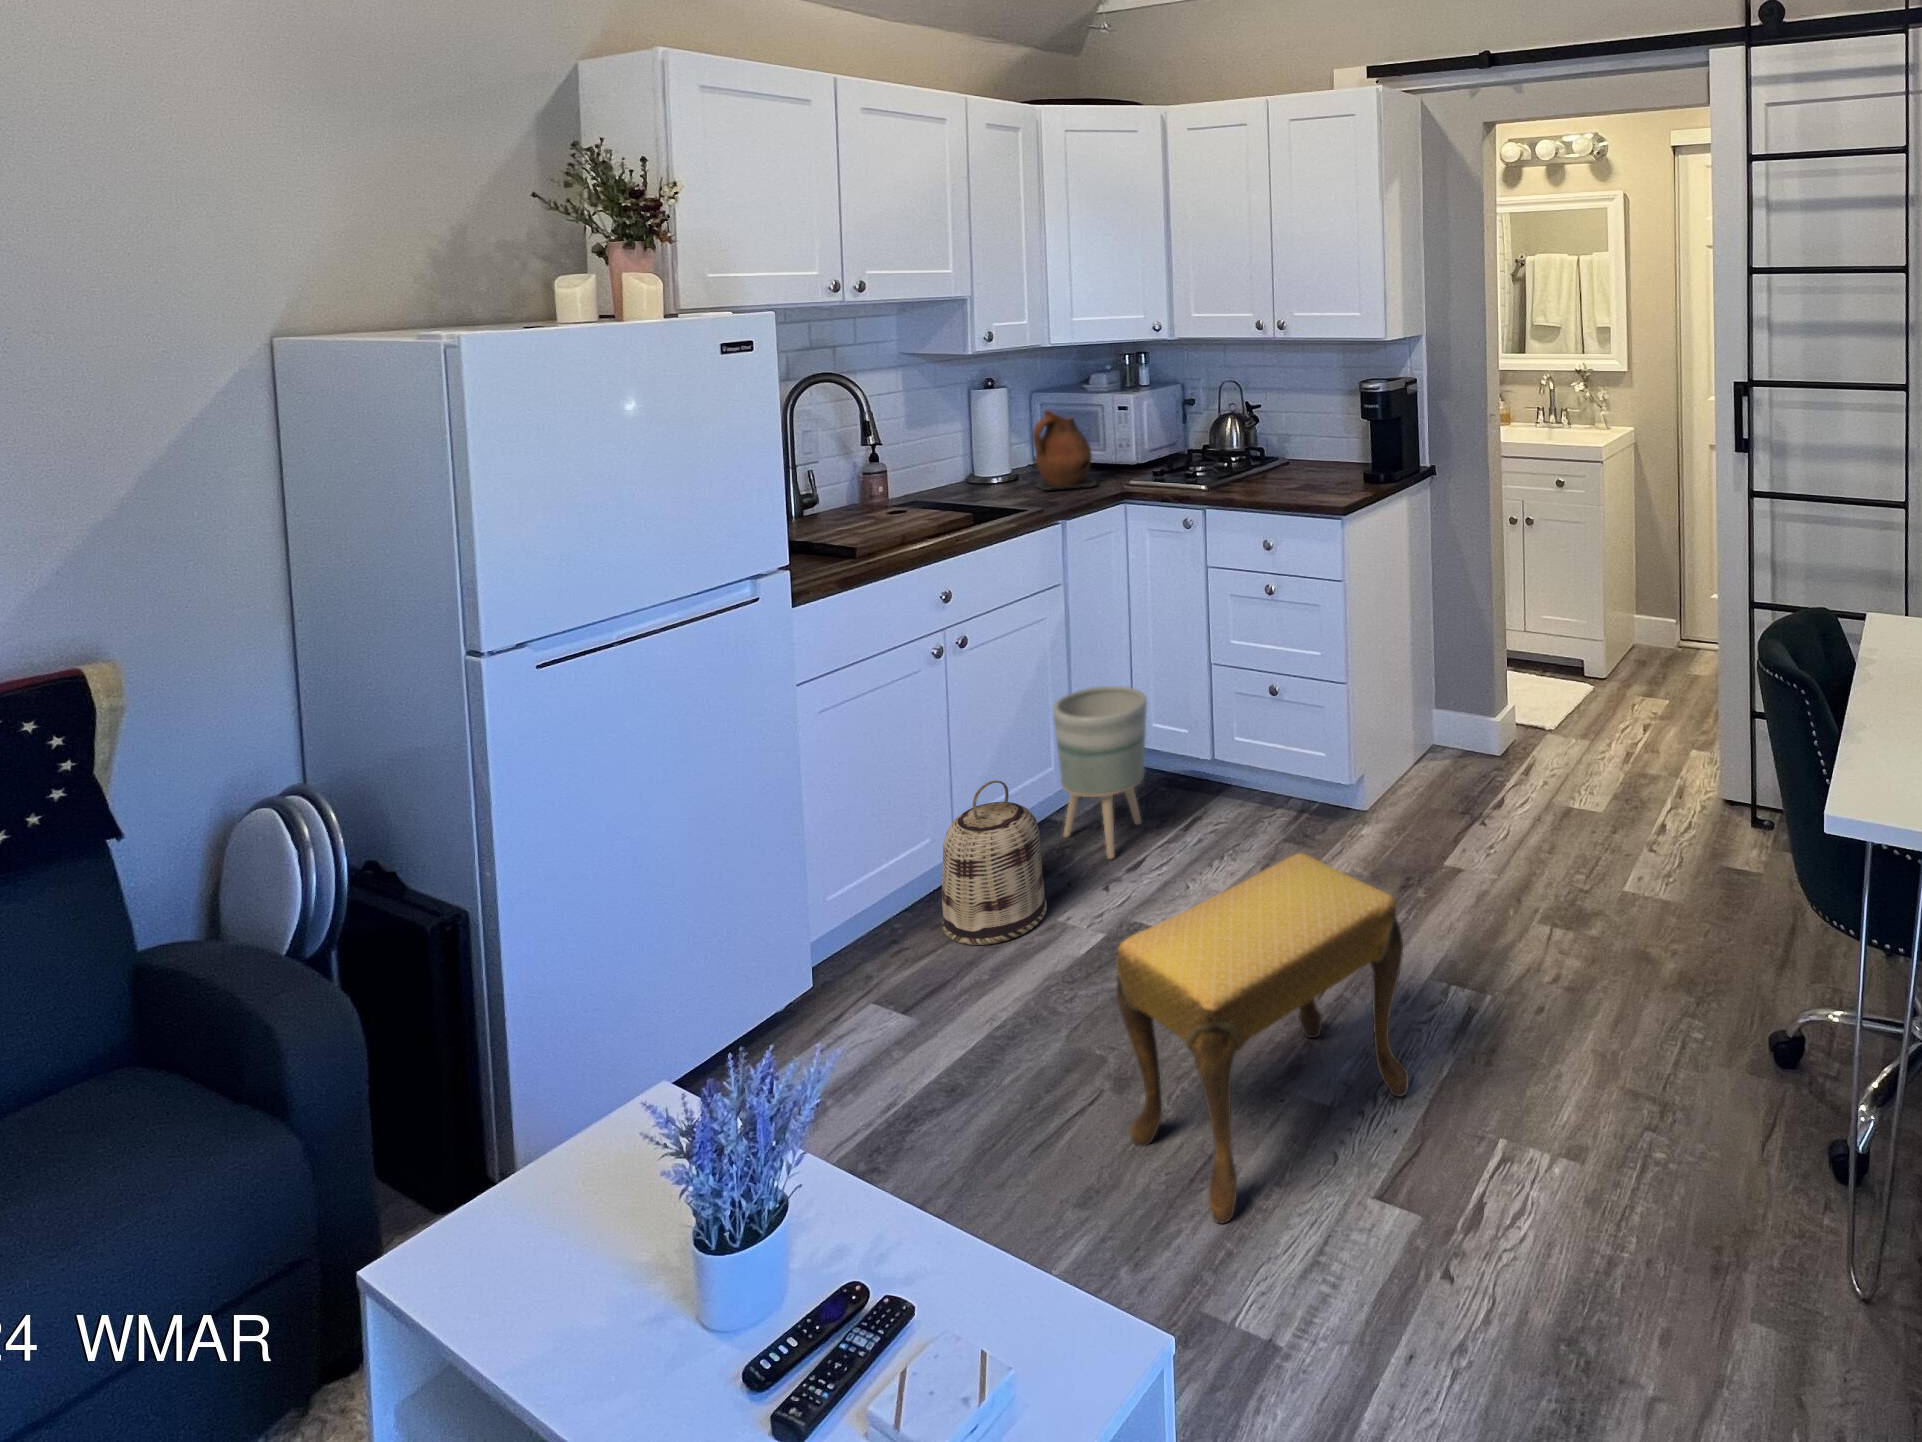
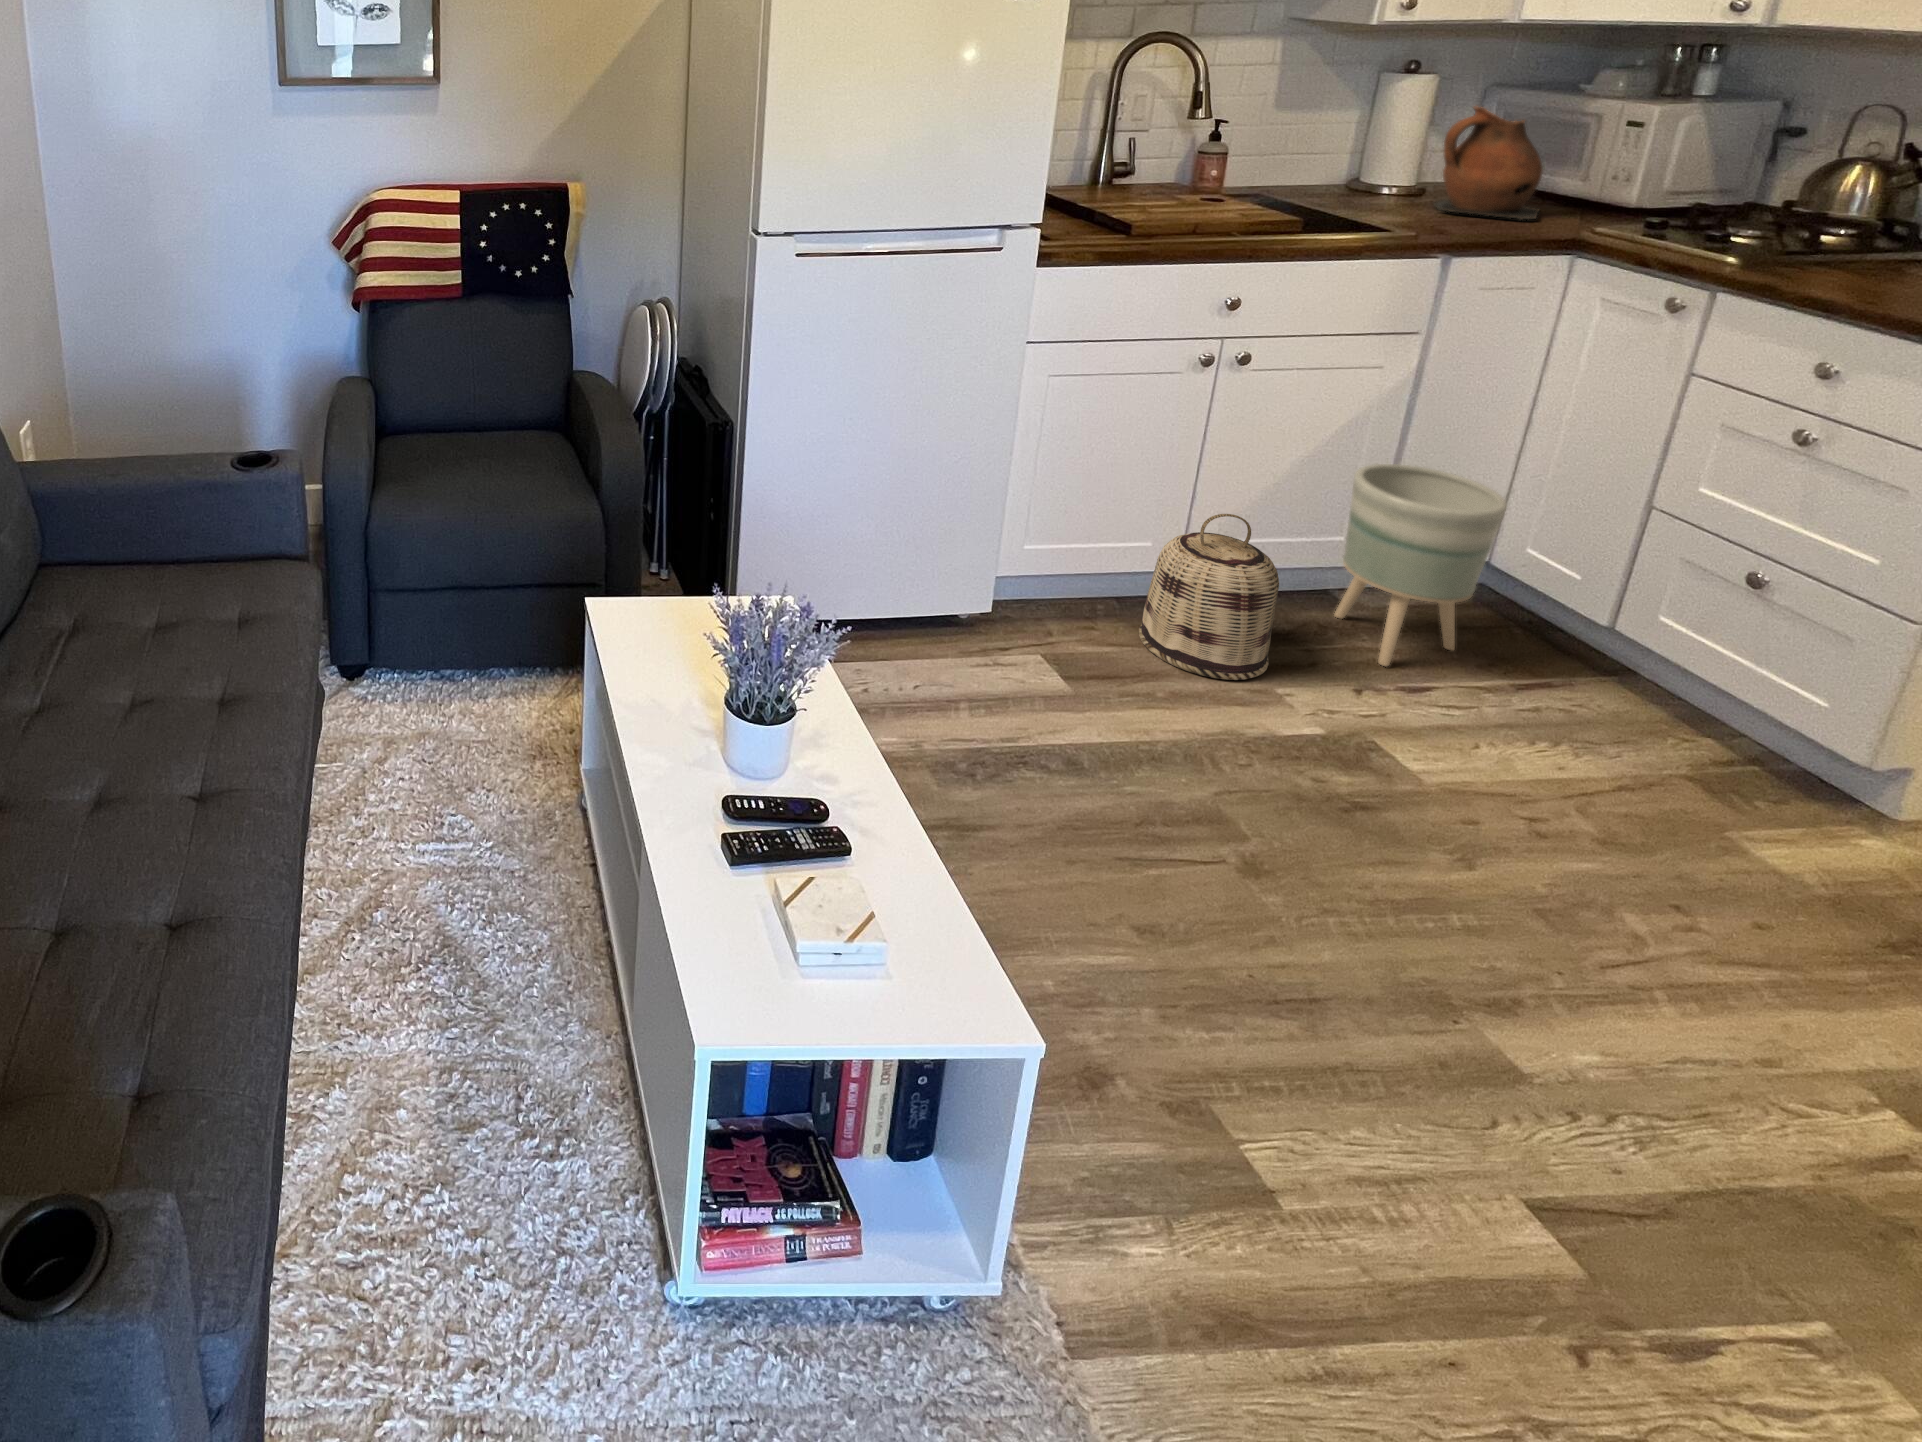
footstool: present [1116,853,1409,1223] -> none [1226,729,1754,1156]

